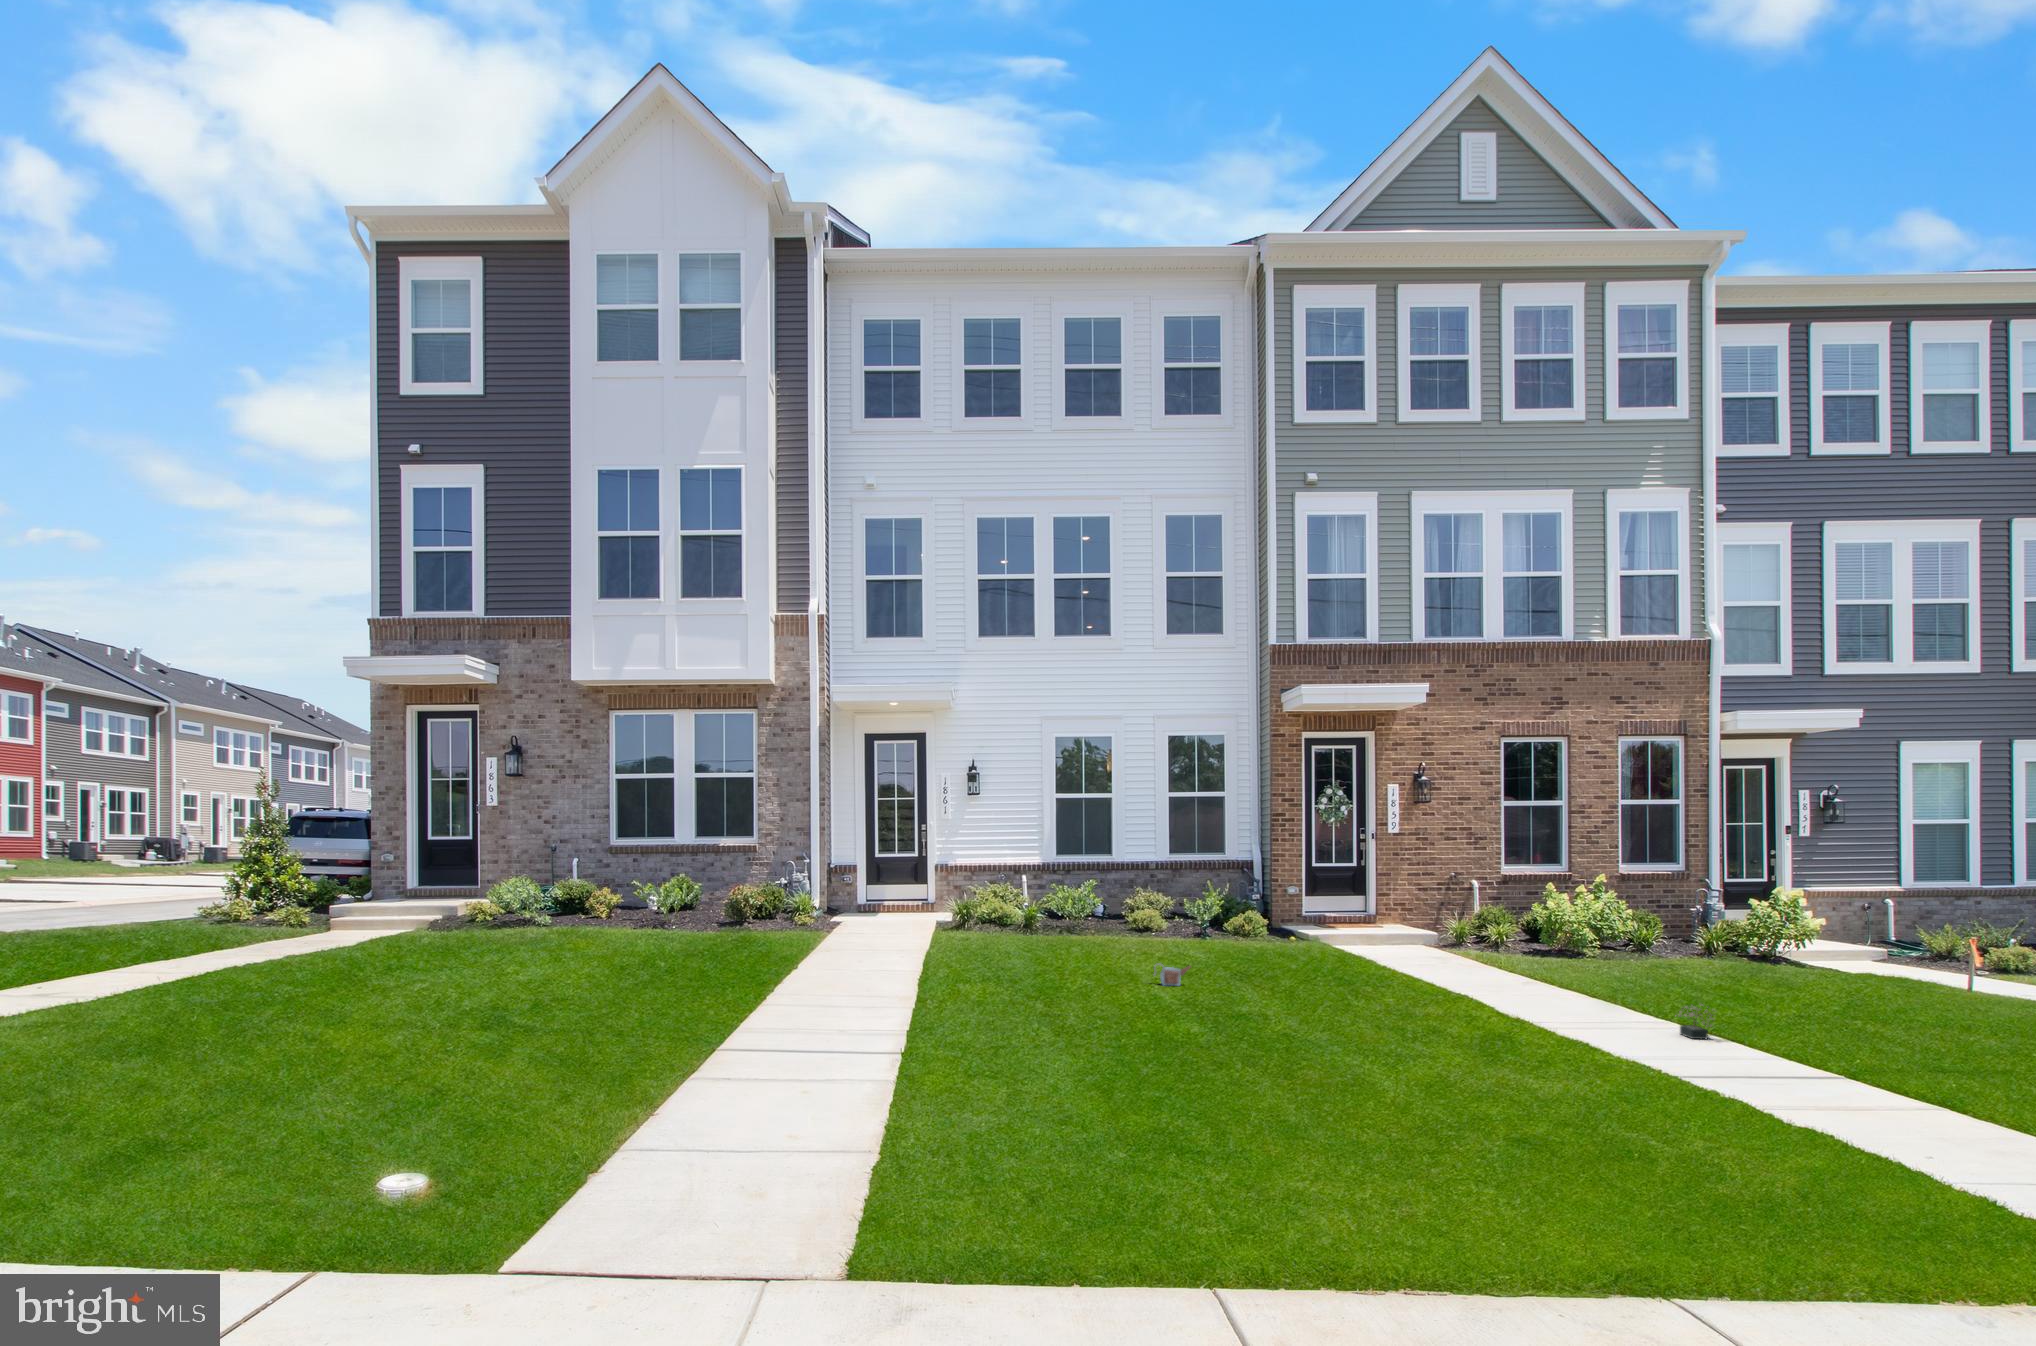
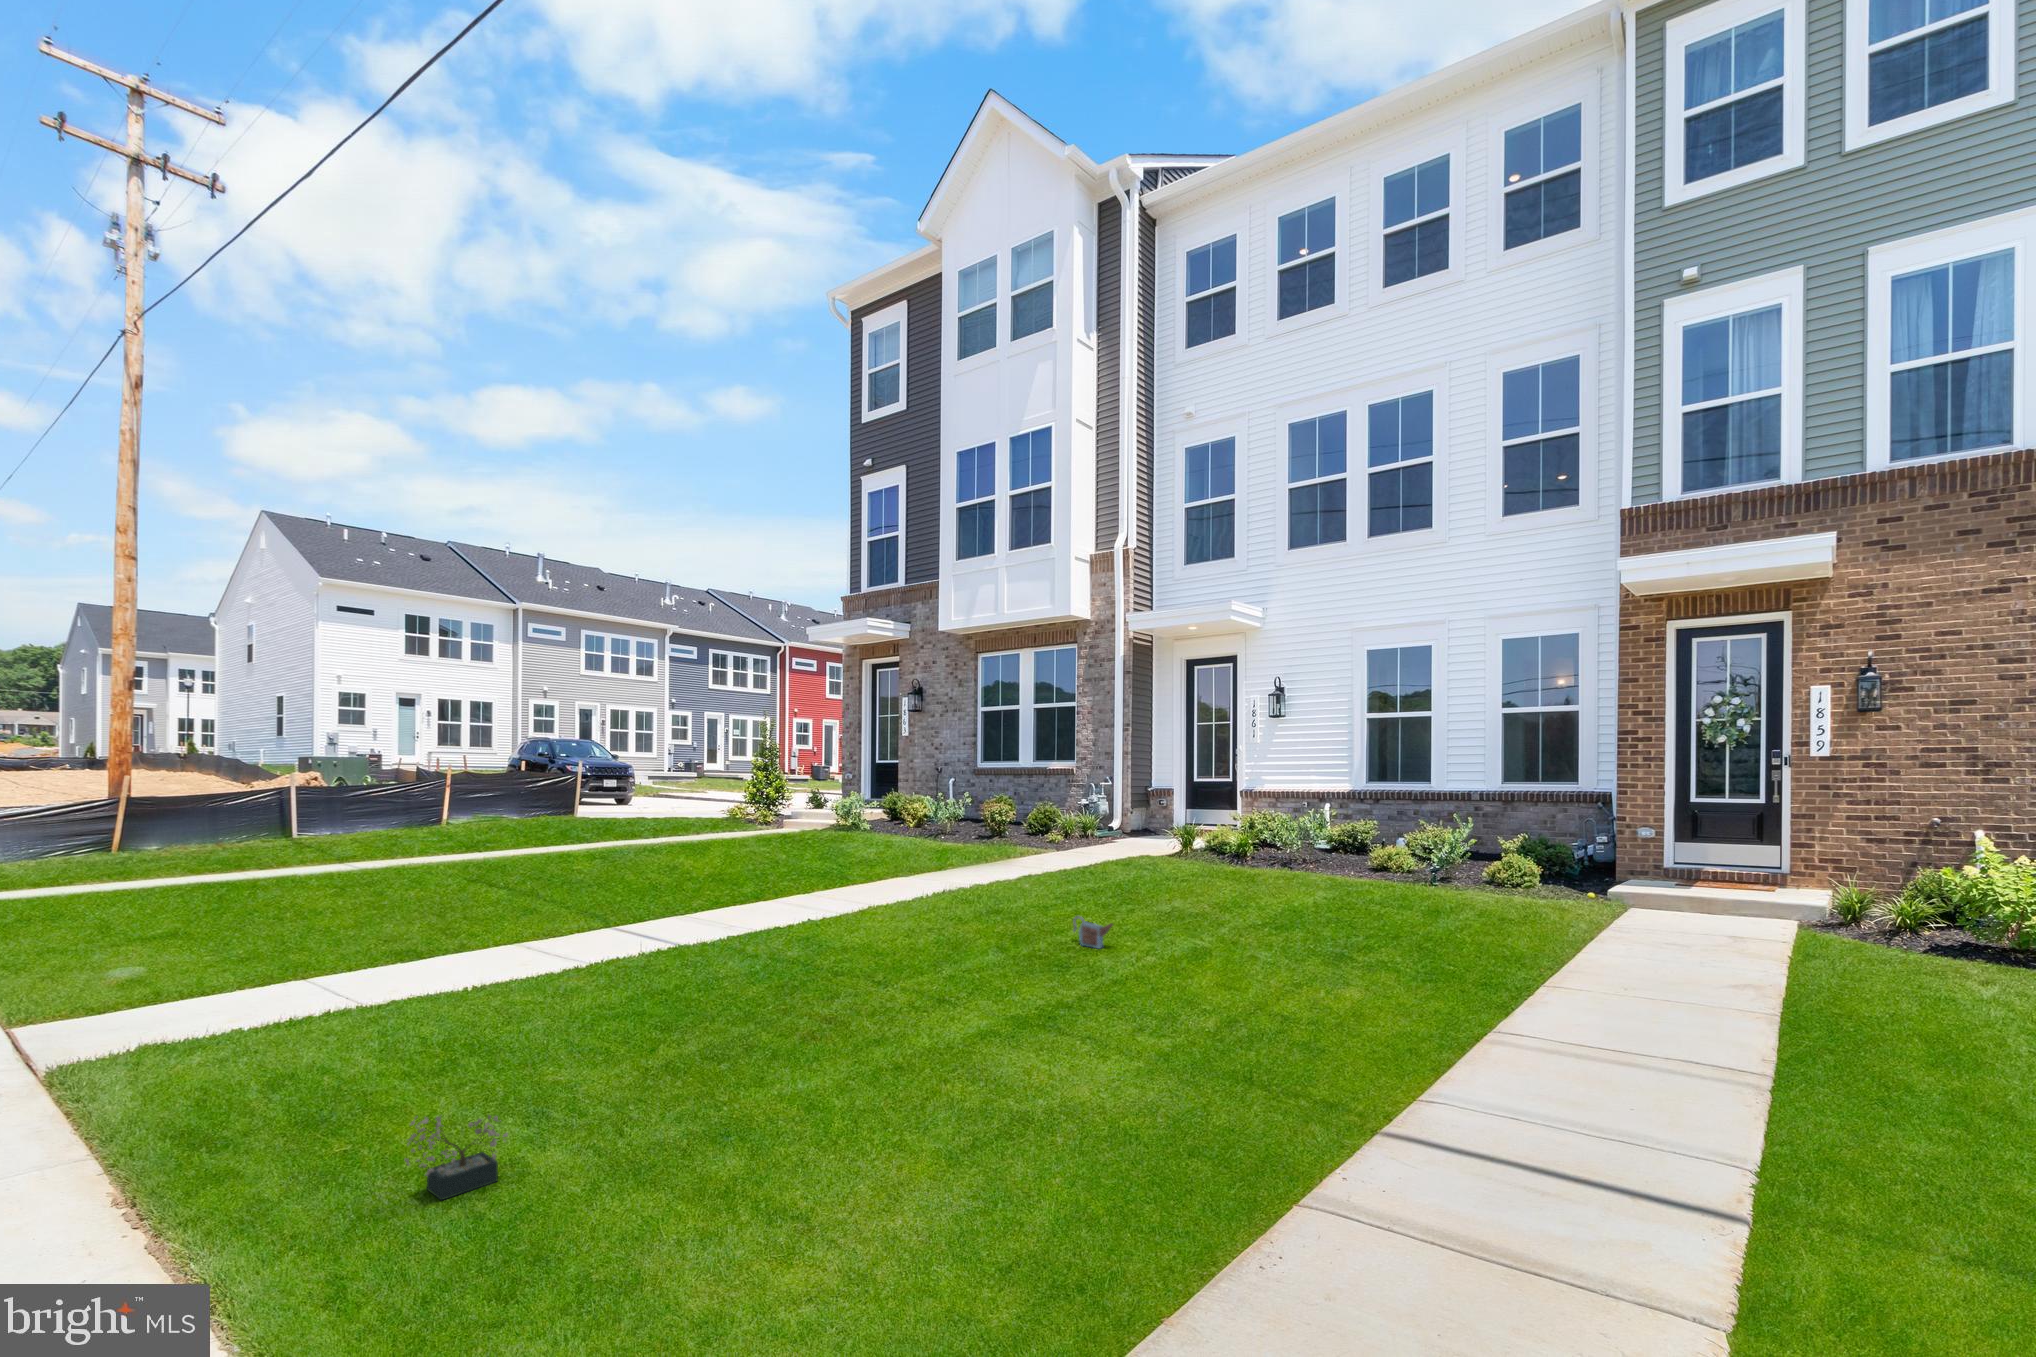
decorative plant: present [1675,1007,1714,1039] -> present [405,1115,508,1200]

